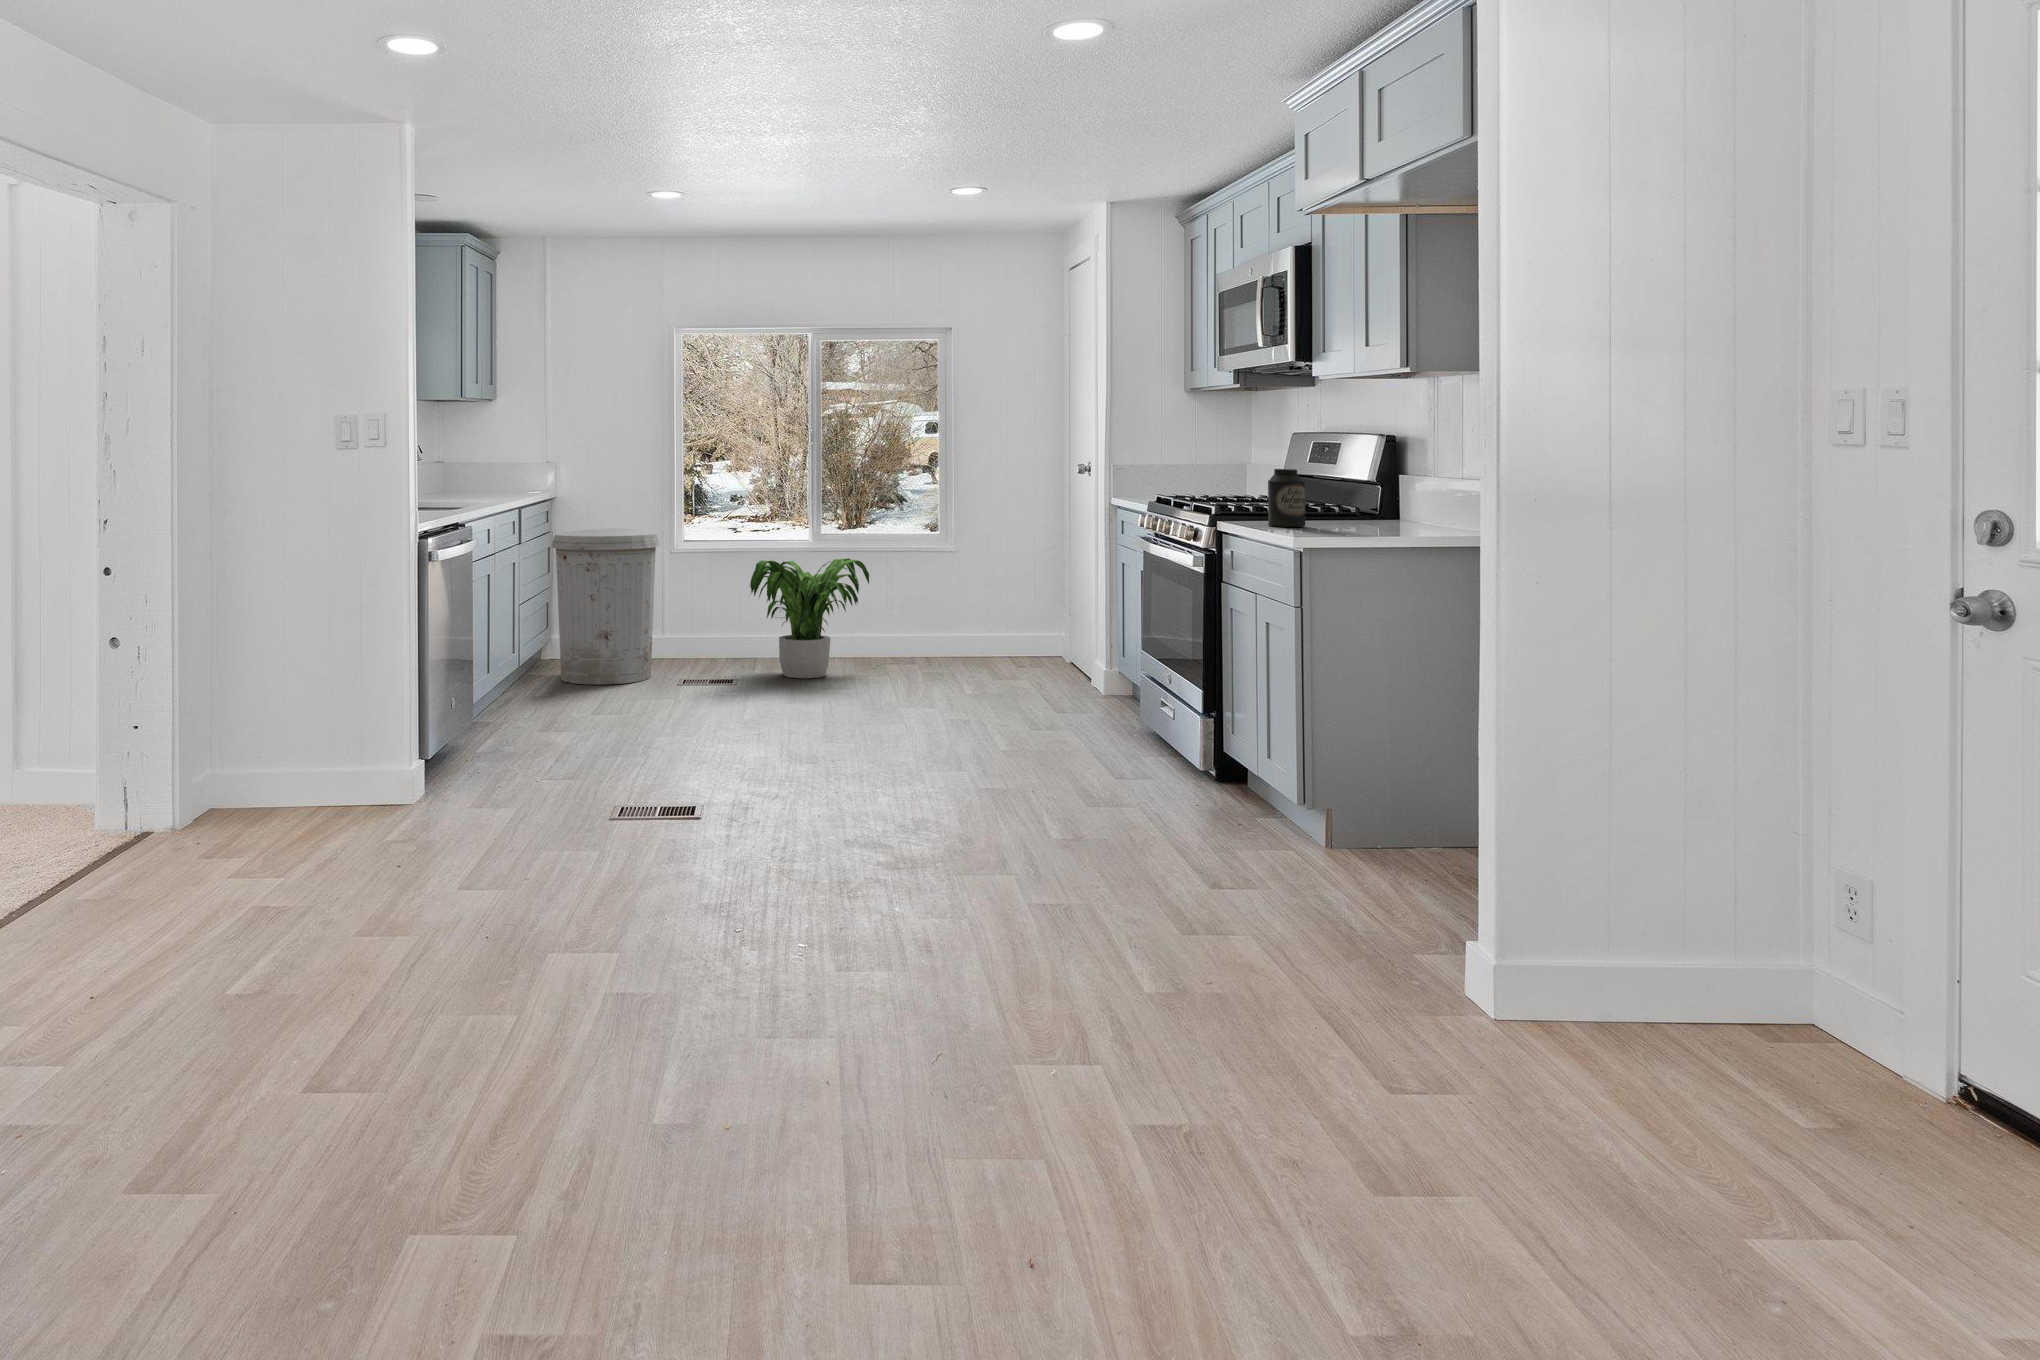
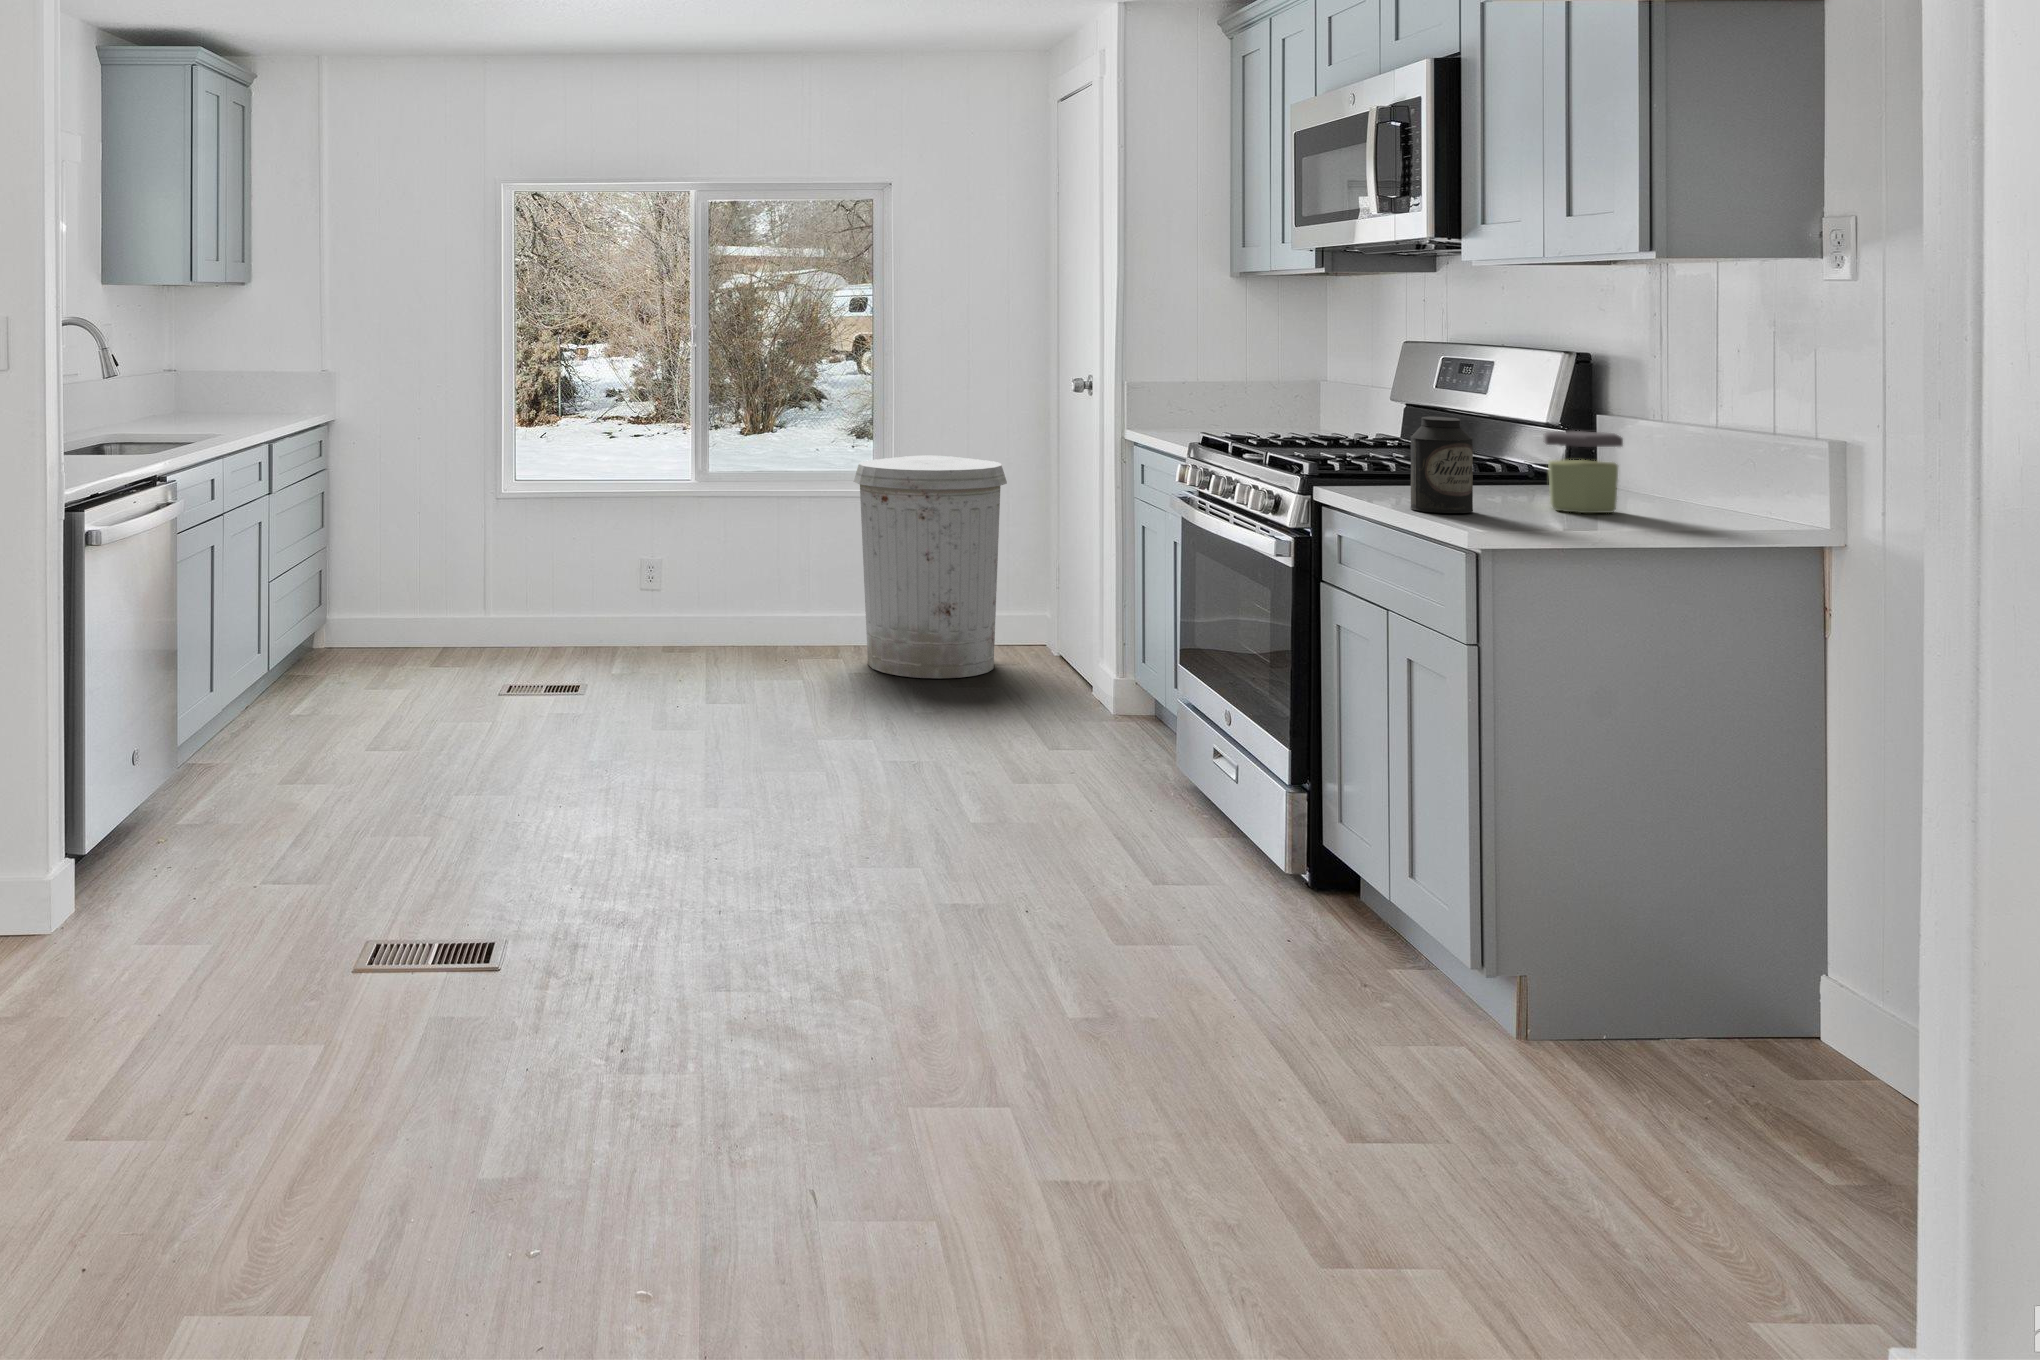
jar: none [1352,479,1397,527] -> present [1543,431,1623,513]
trash can: present [551,529,660,685] -> present [854,456,1007,678]
potted plant: present [750,558,869,678] -> none [608,501,777,673]

